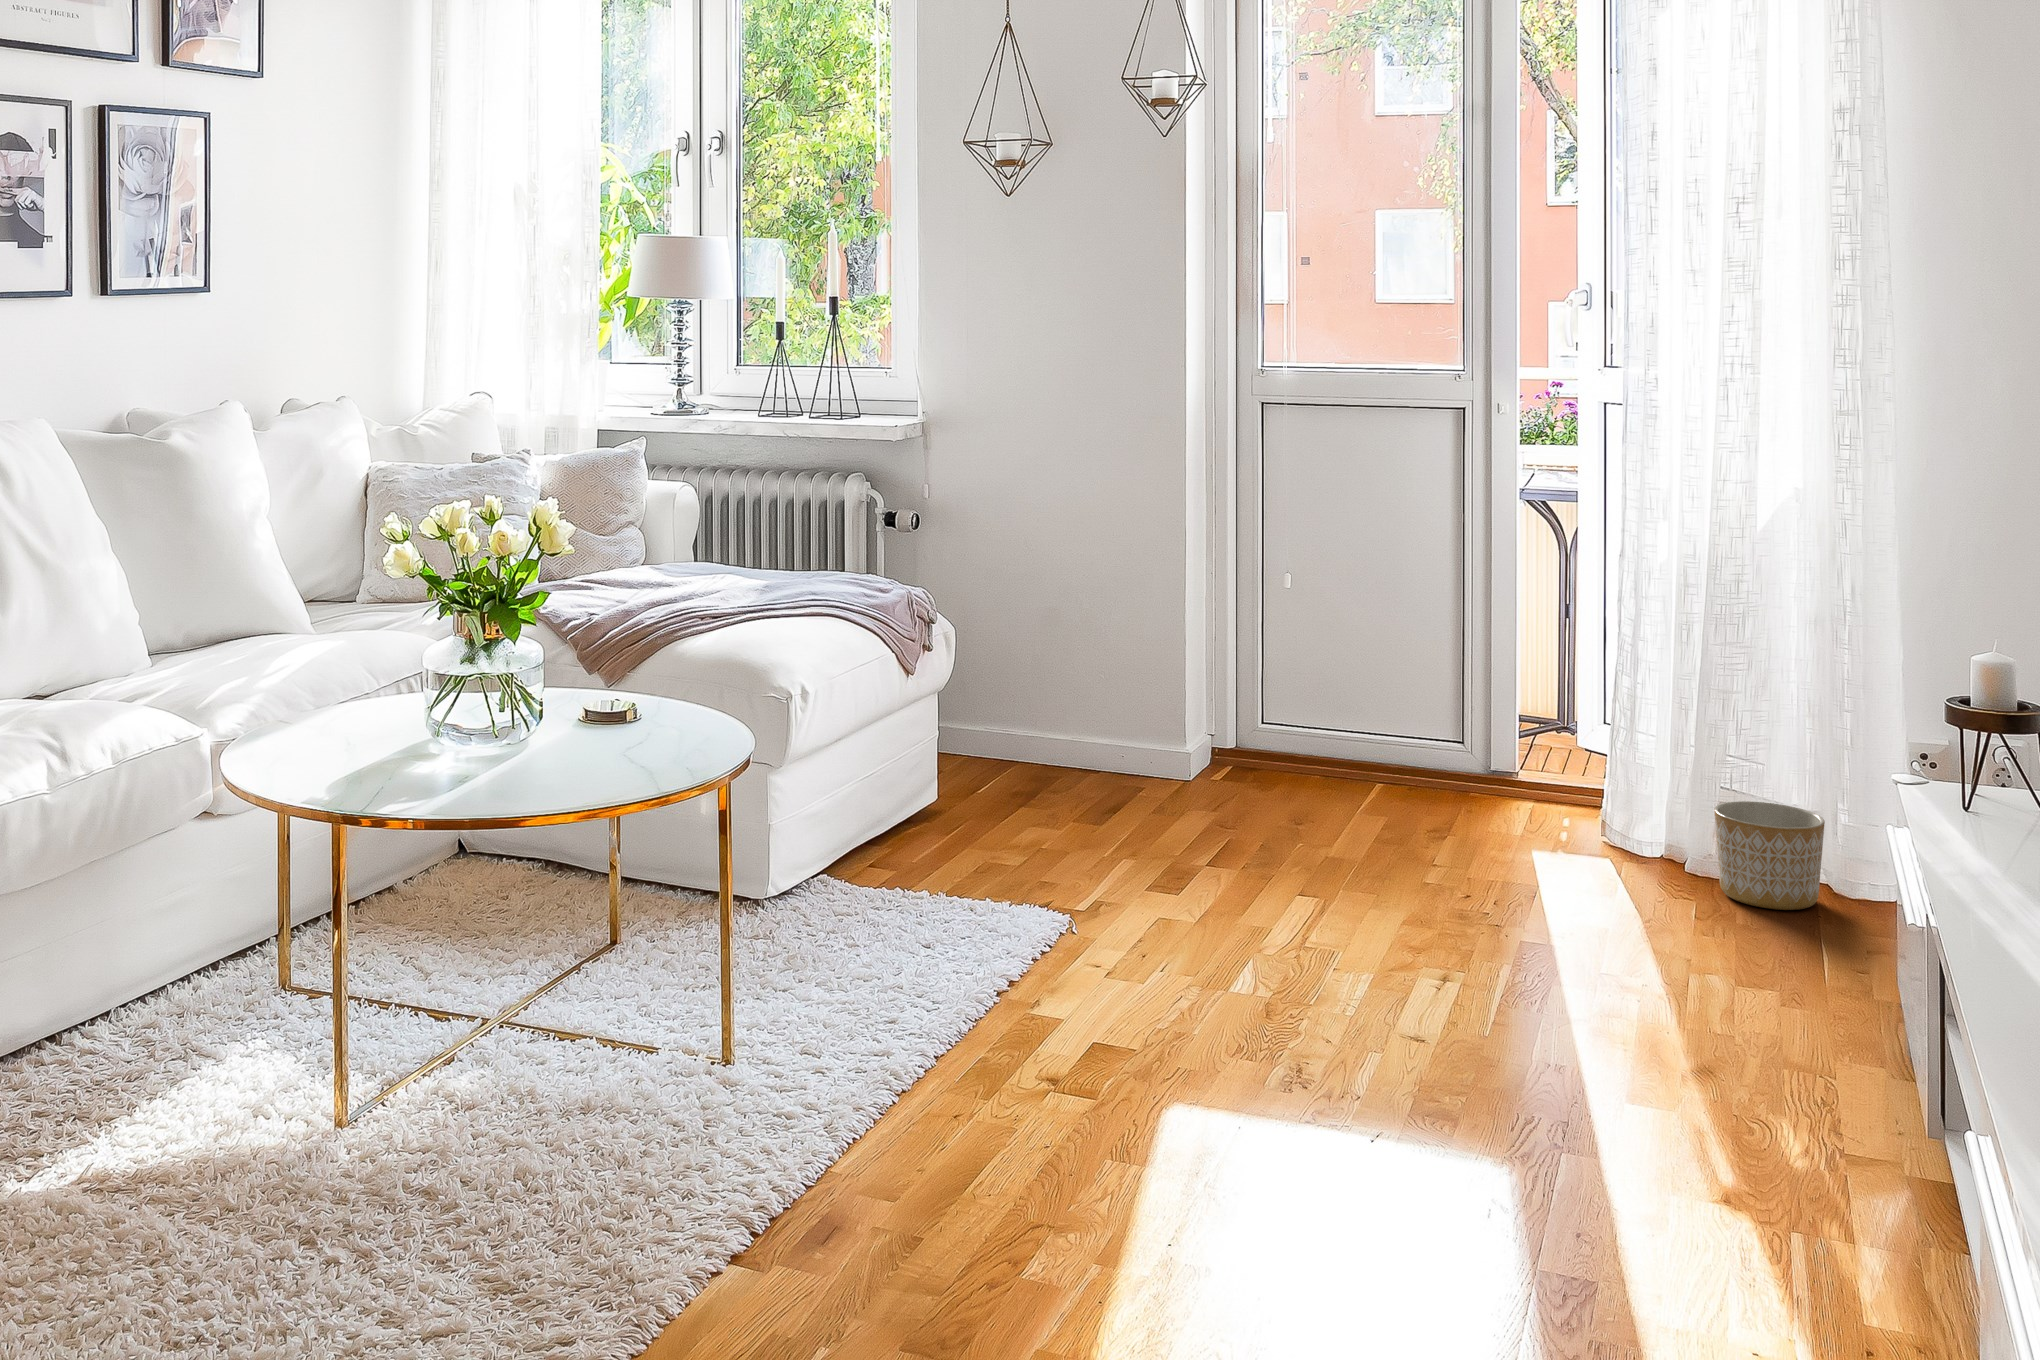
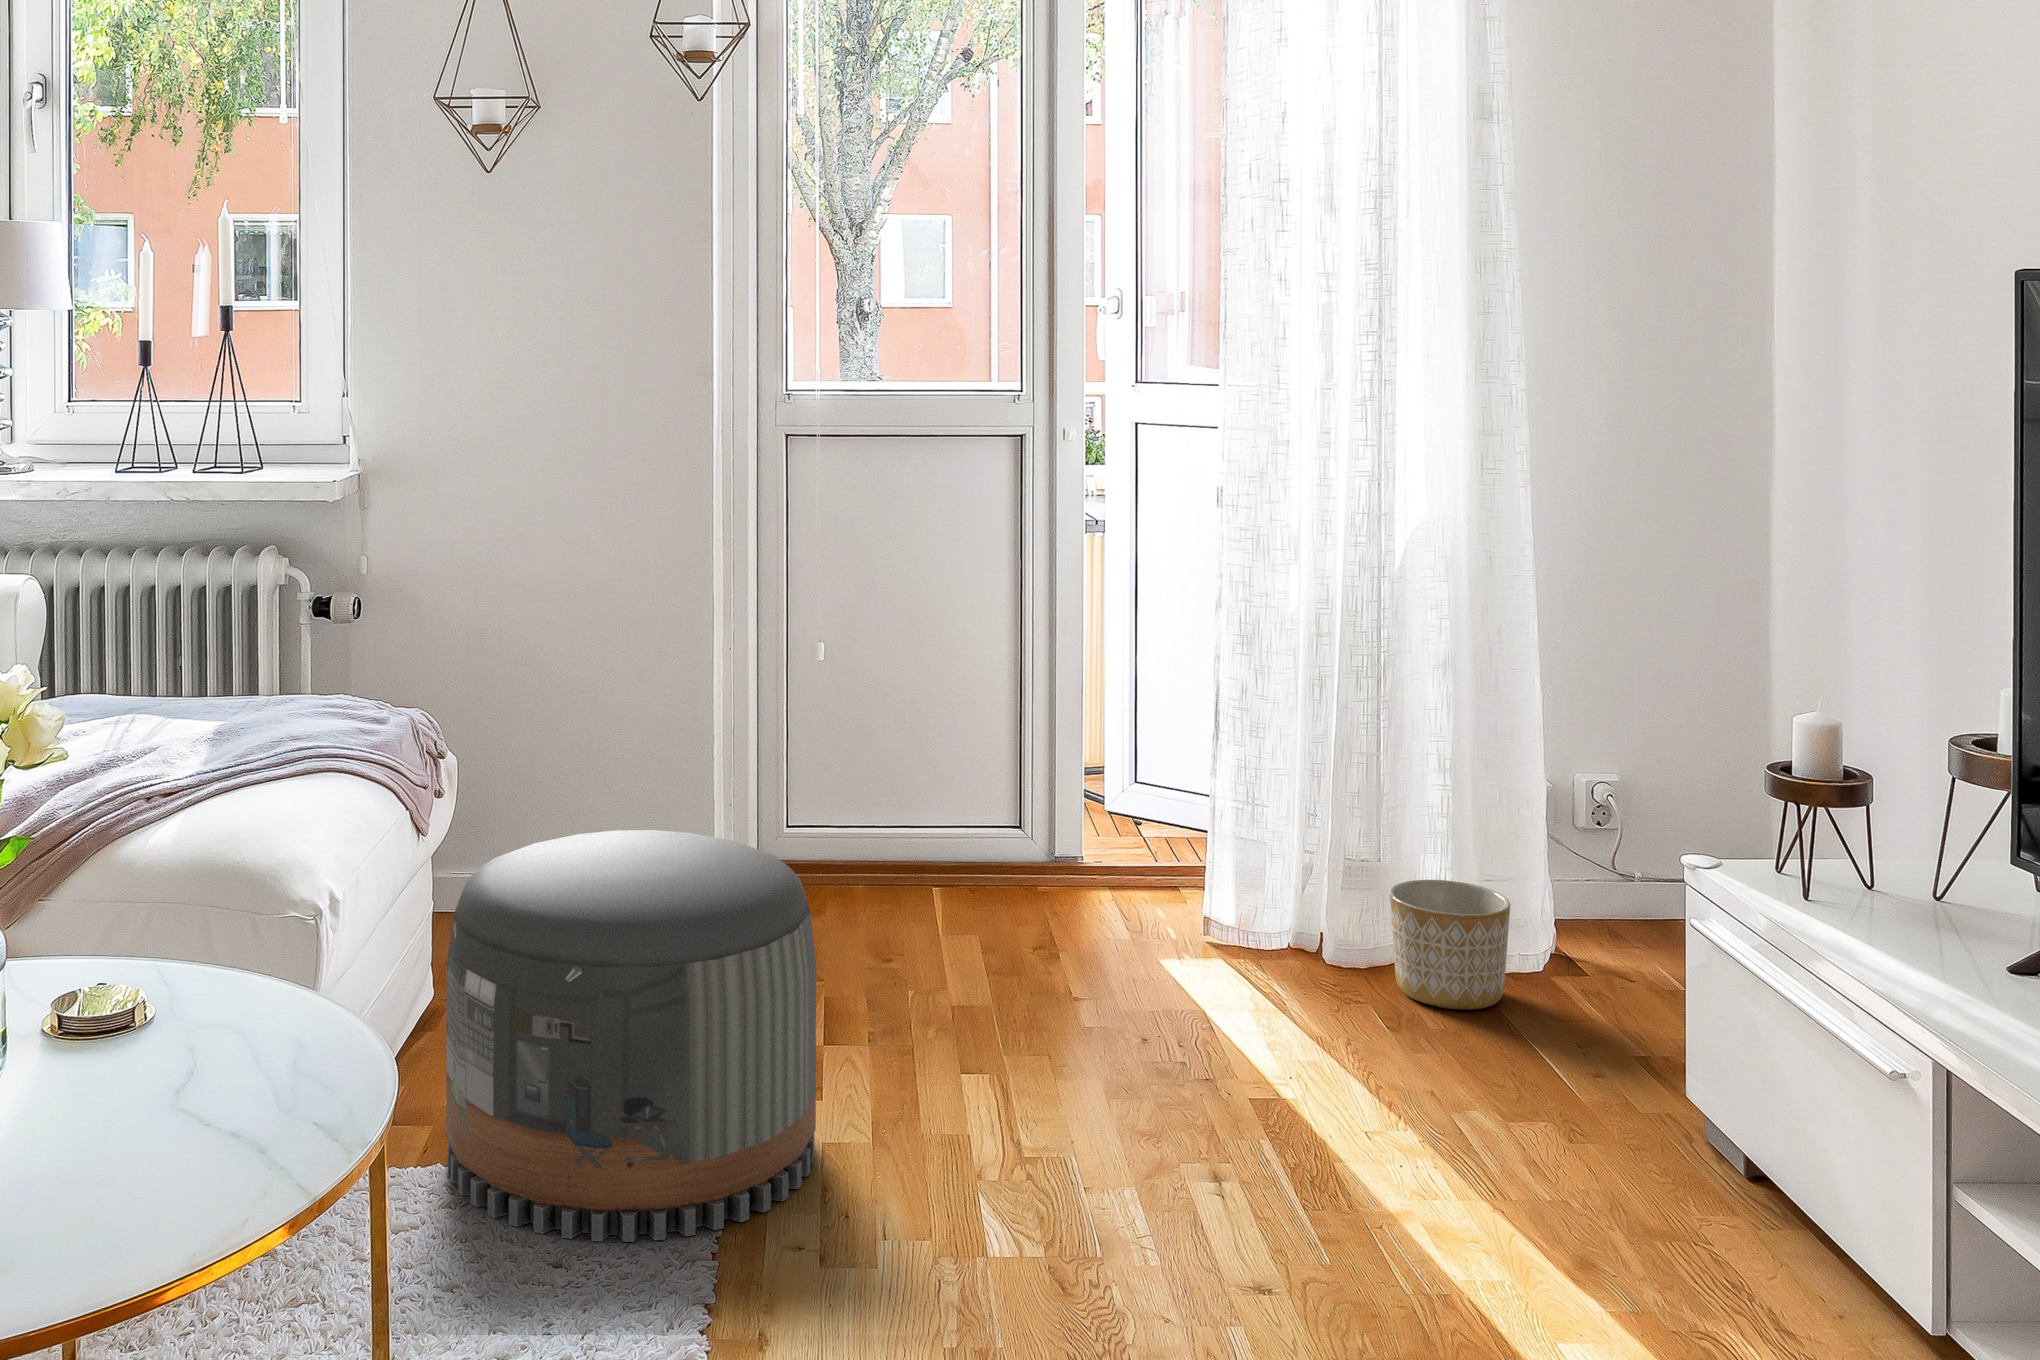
pouf: none [885,674,1144,933] -> present [446,830,816,1242]

